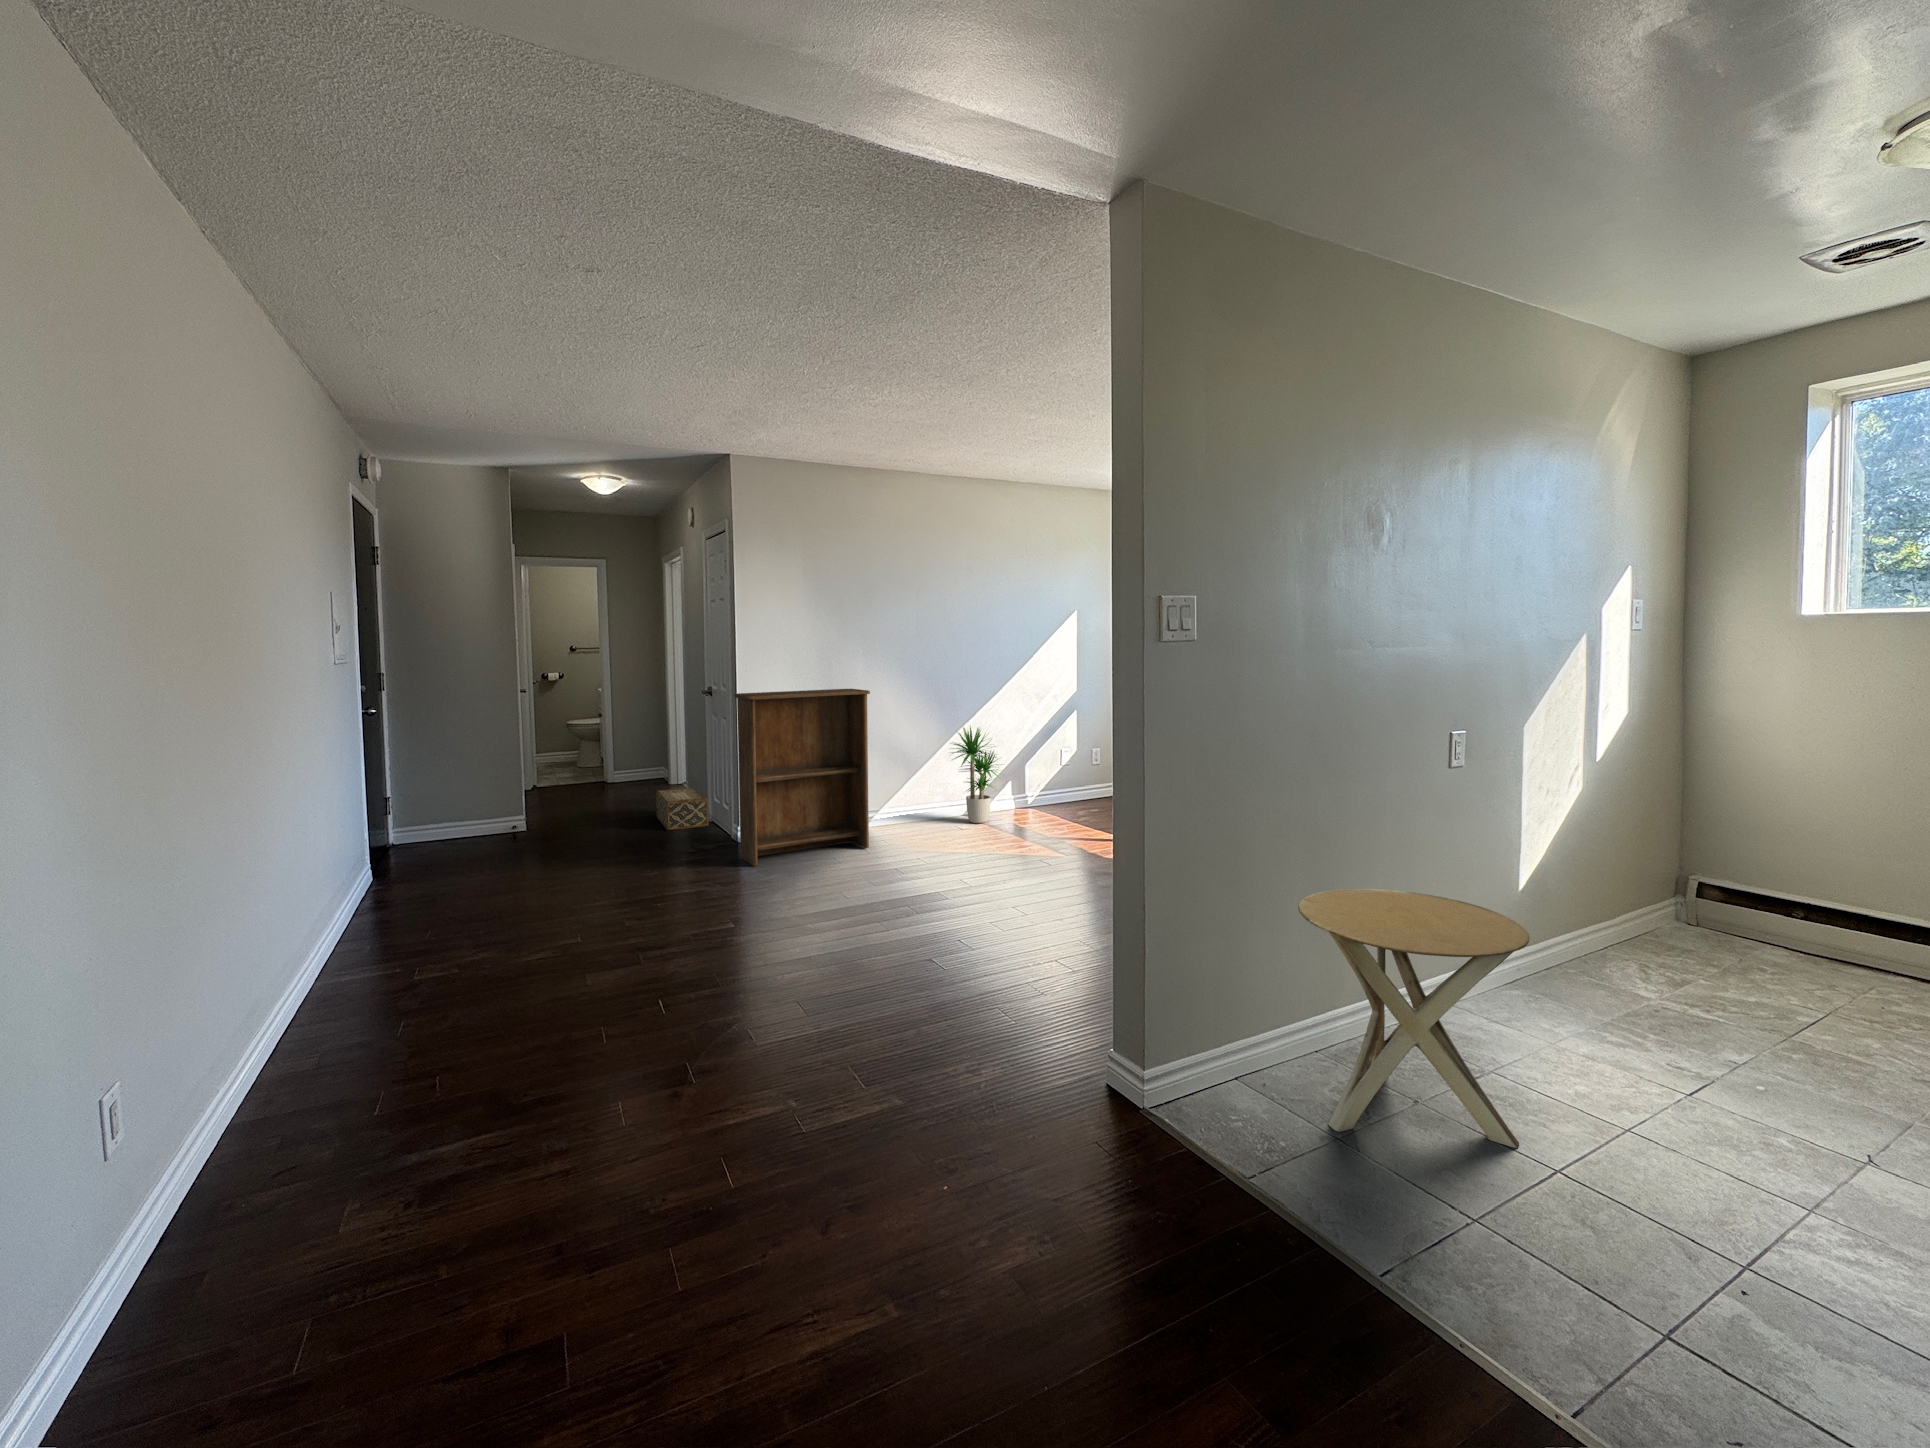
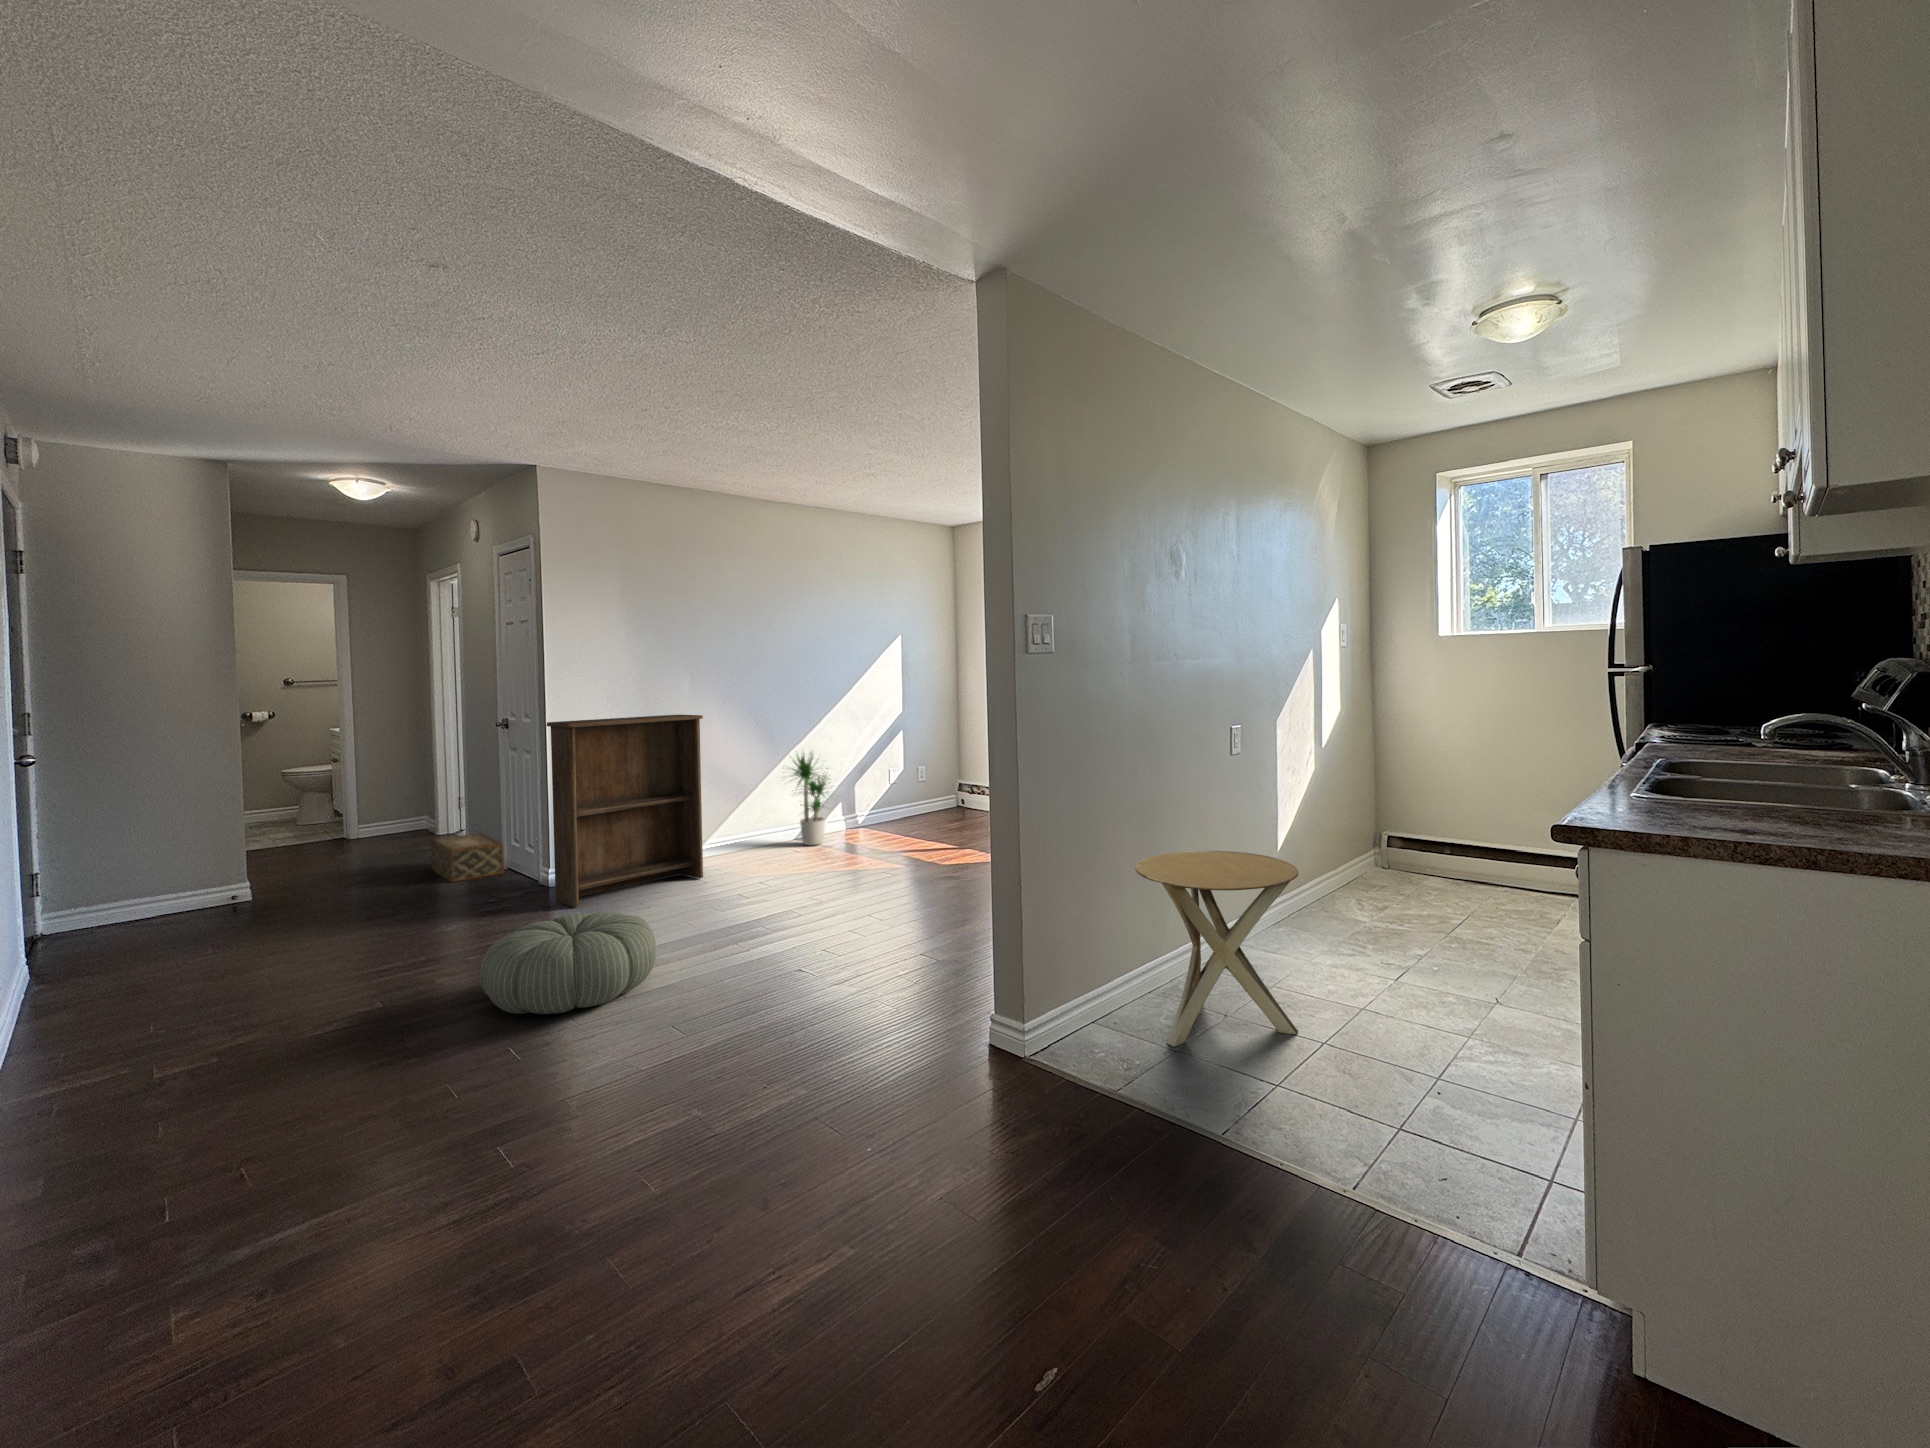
pouf: none [655,879,803,973] -> present [480,911,656,1014]

